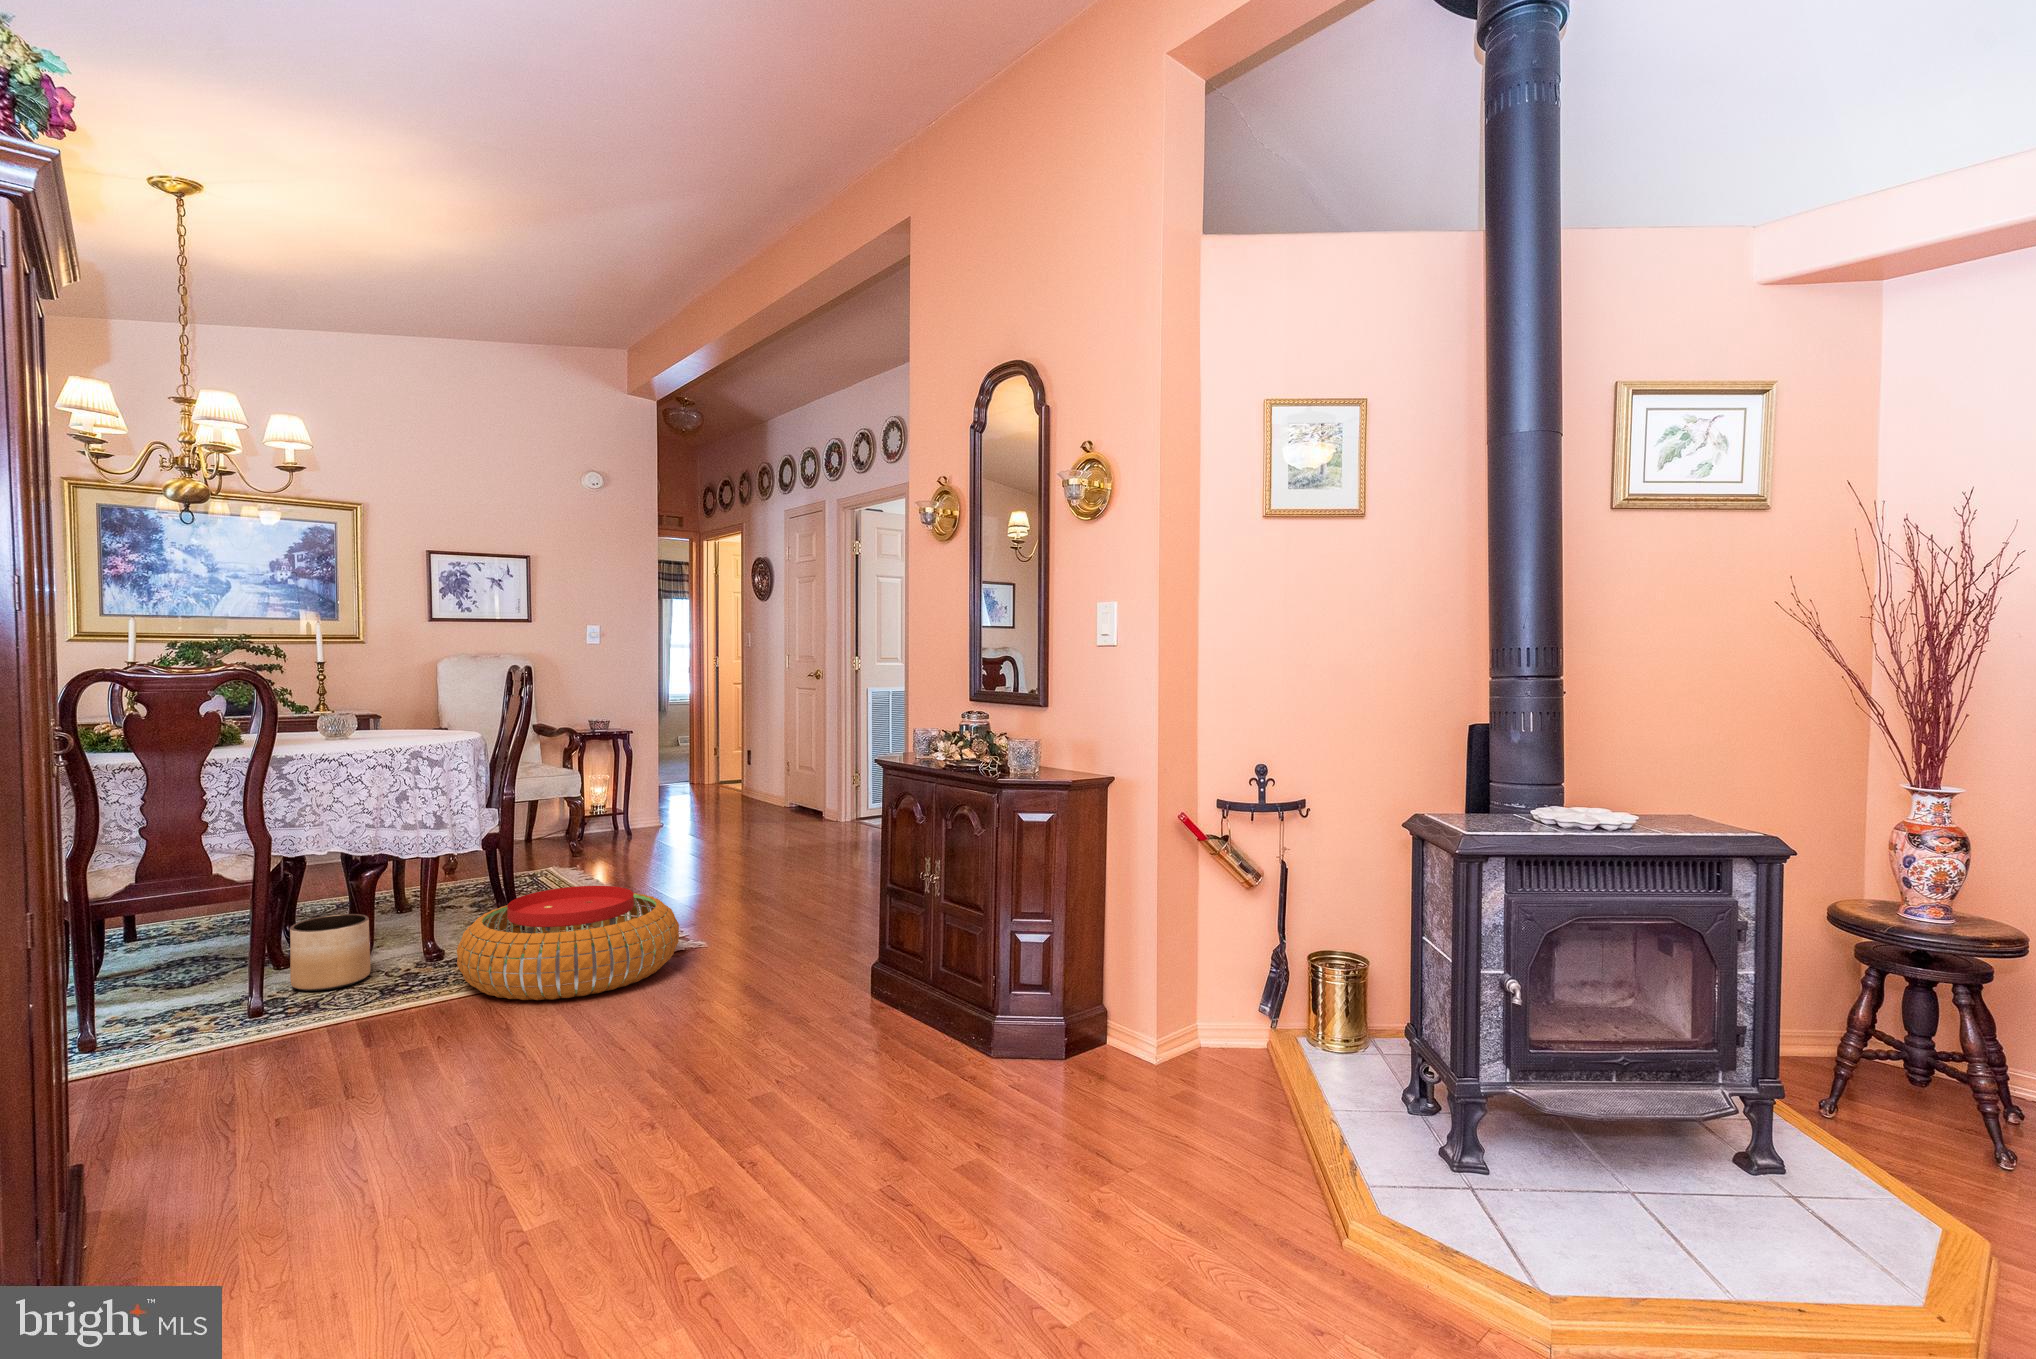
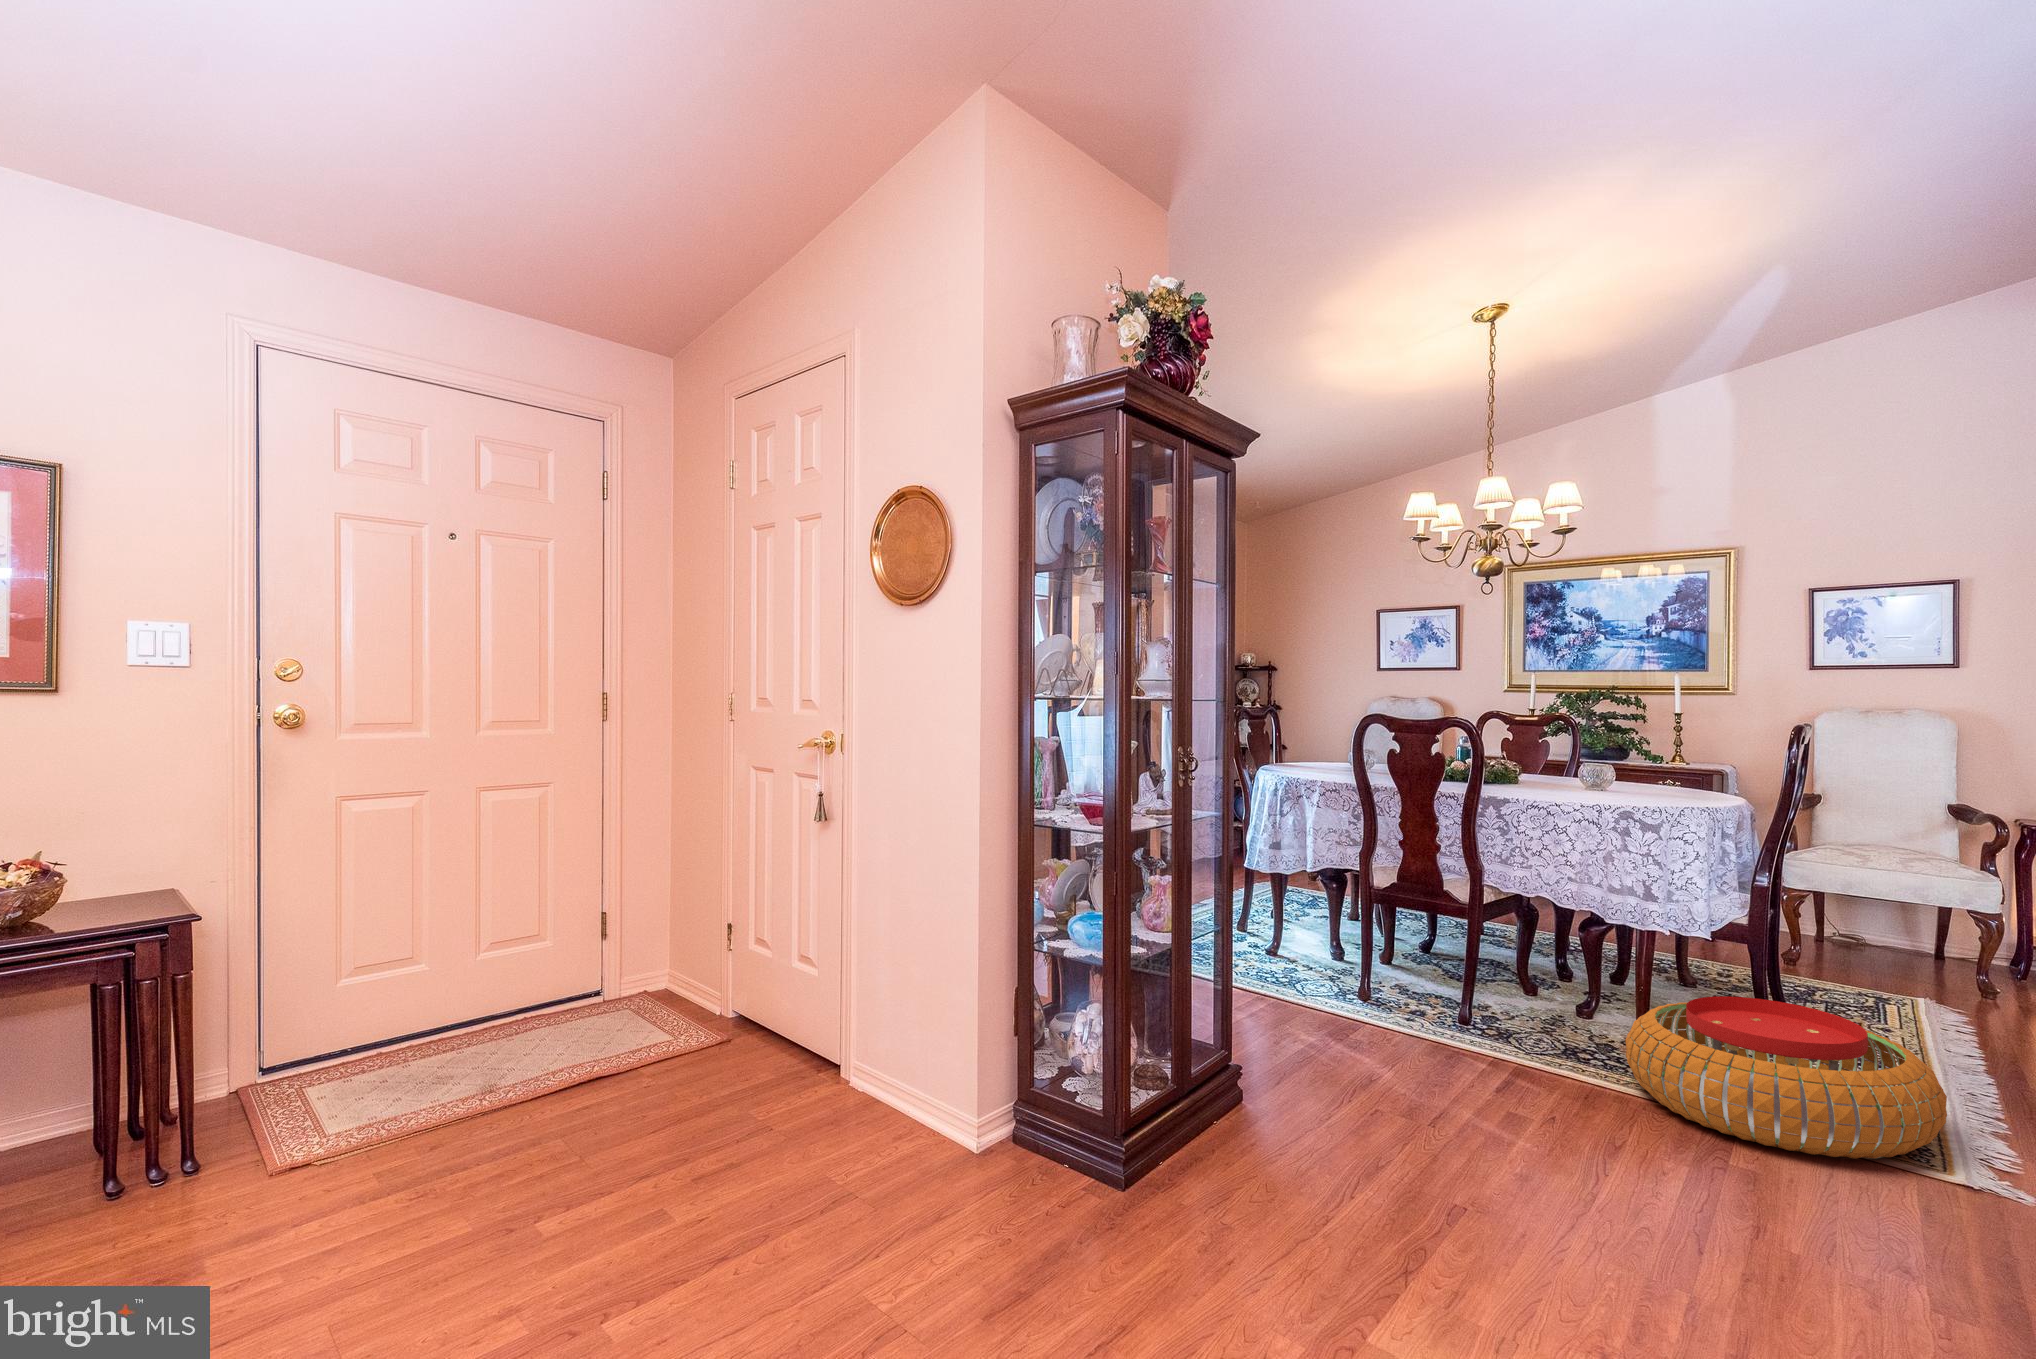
planter: present [290,914,370,991] -> none [1510,956,1582,1030]

